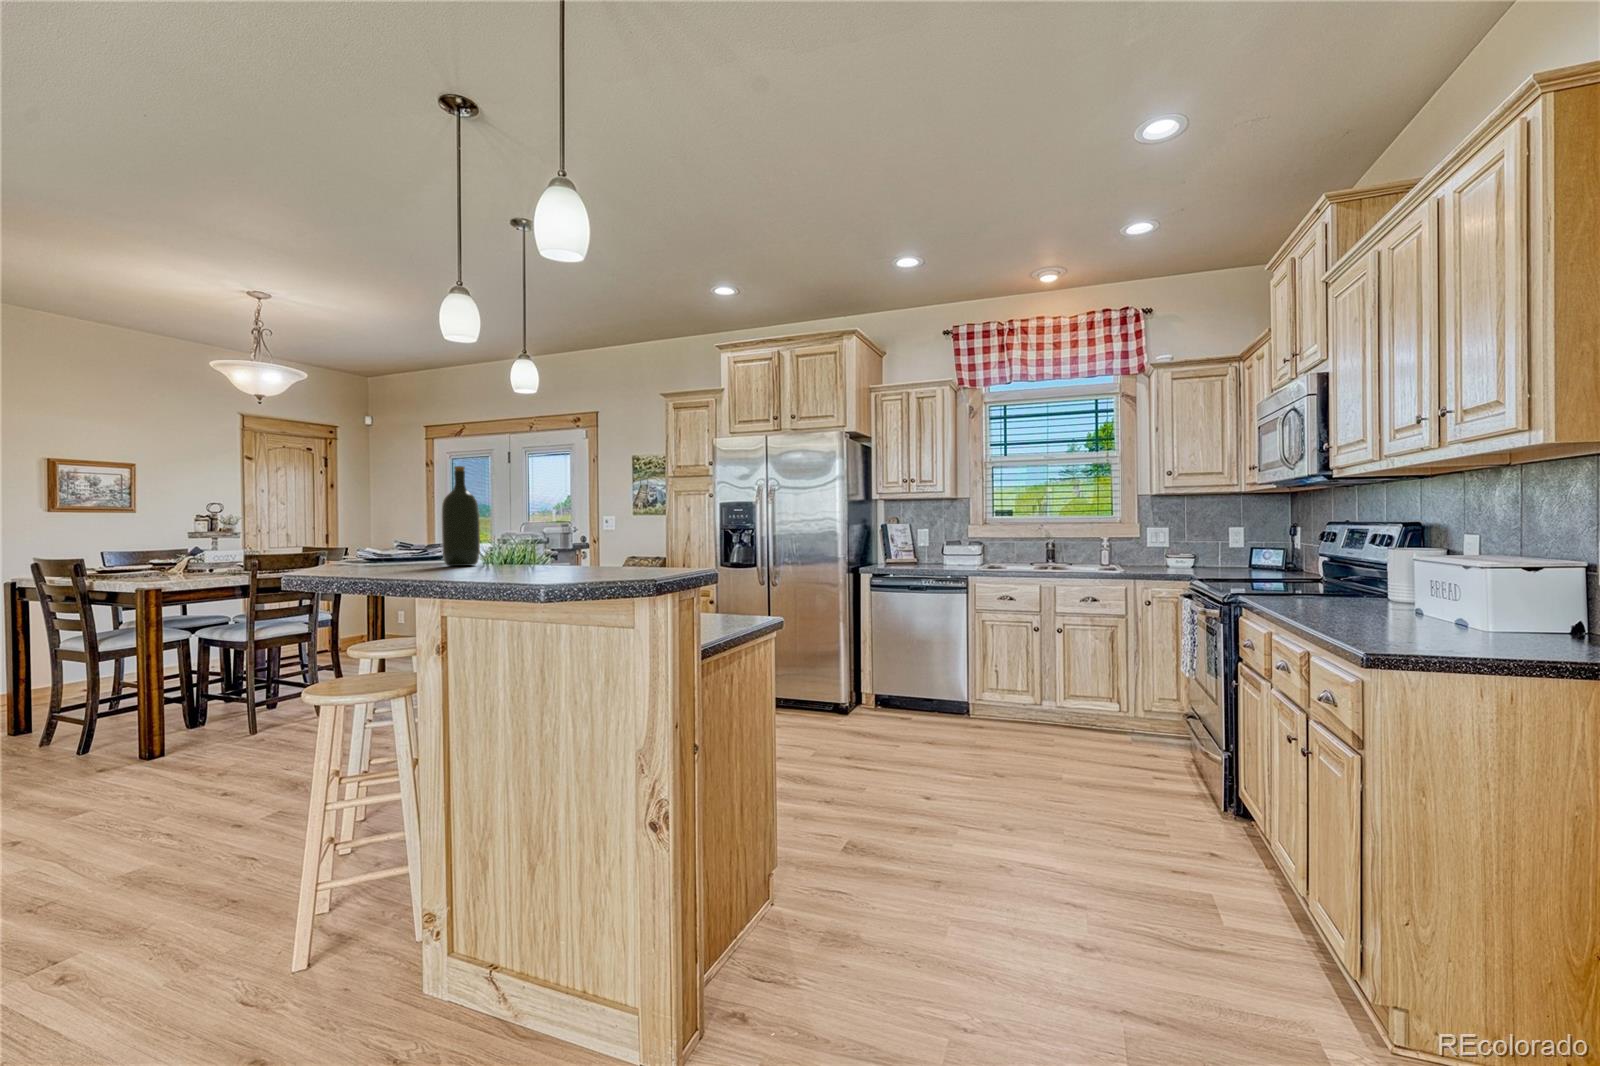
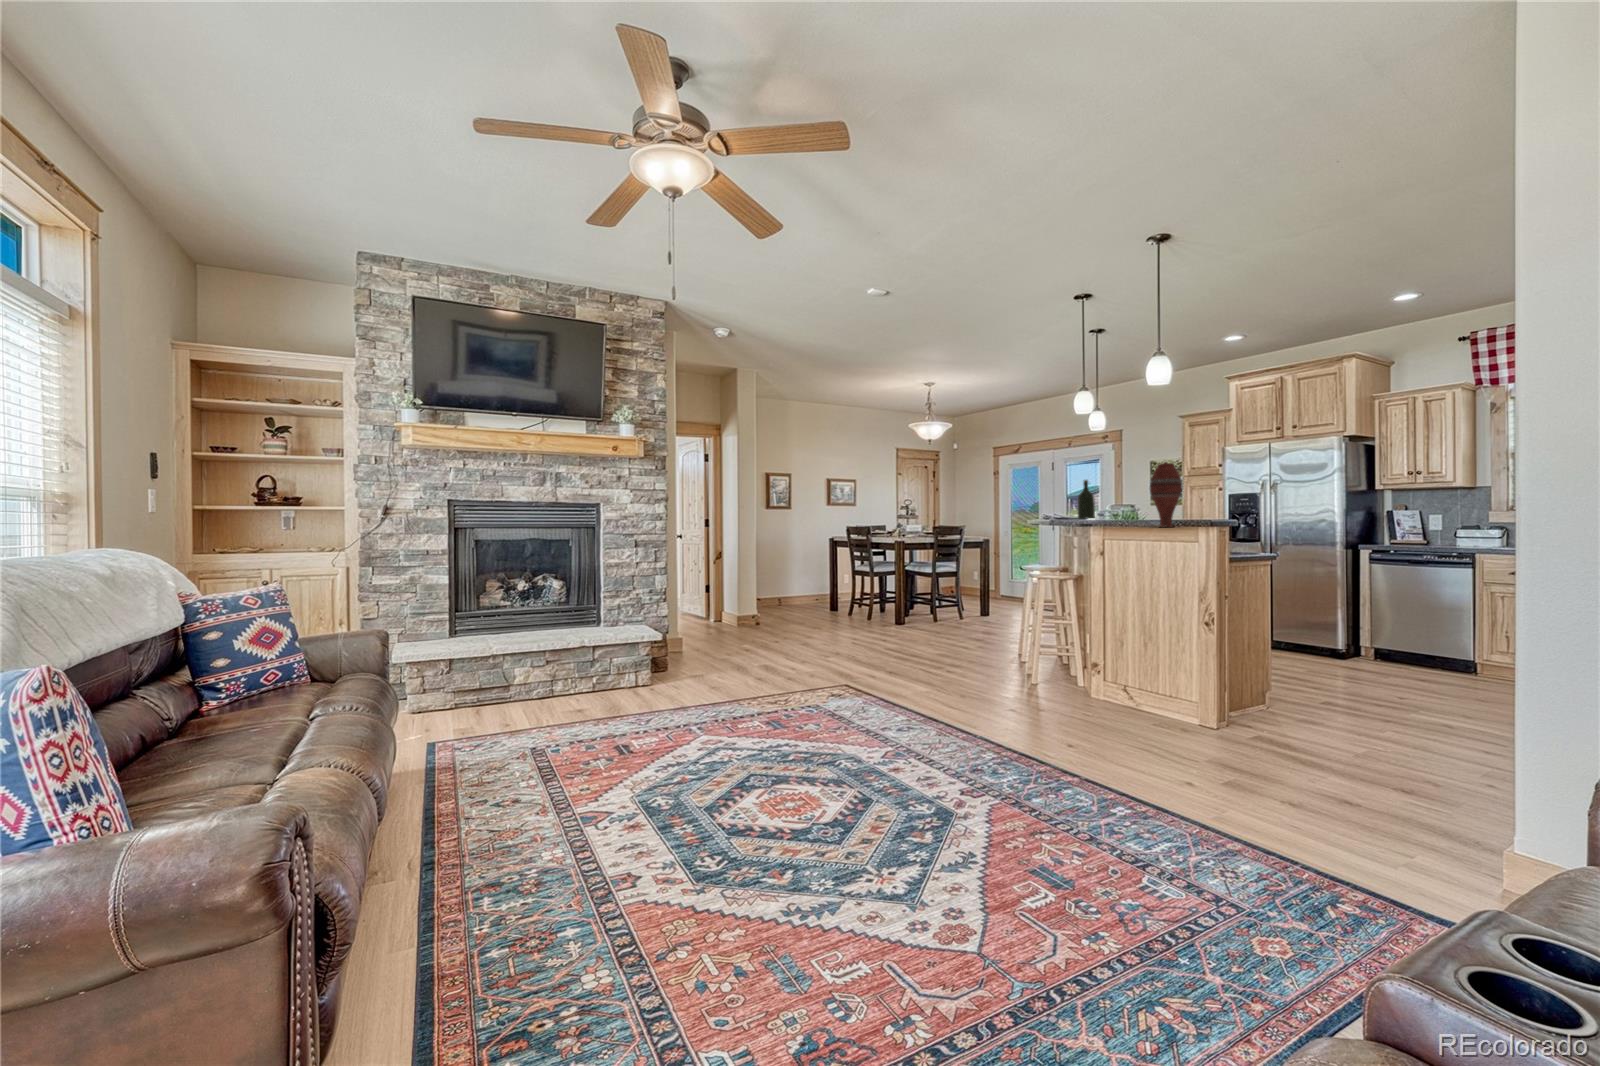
vase: none [560,425,631,579] -> present [1150,462,1182,527]

